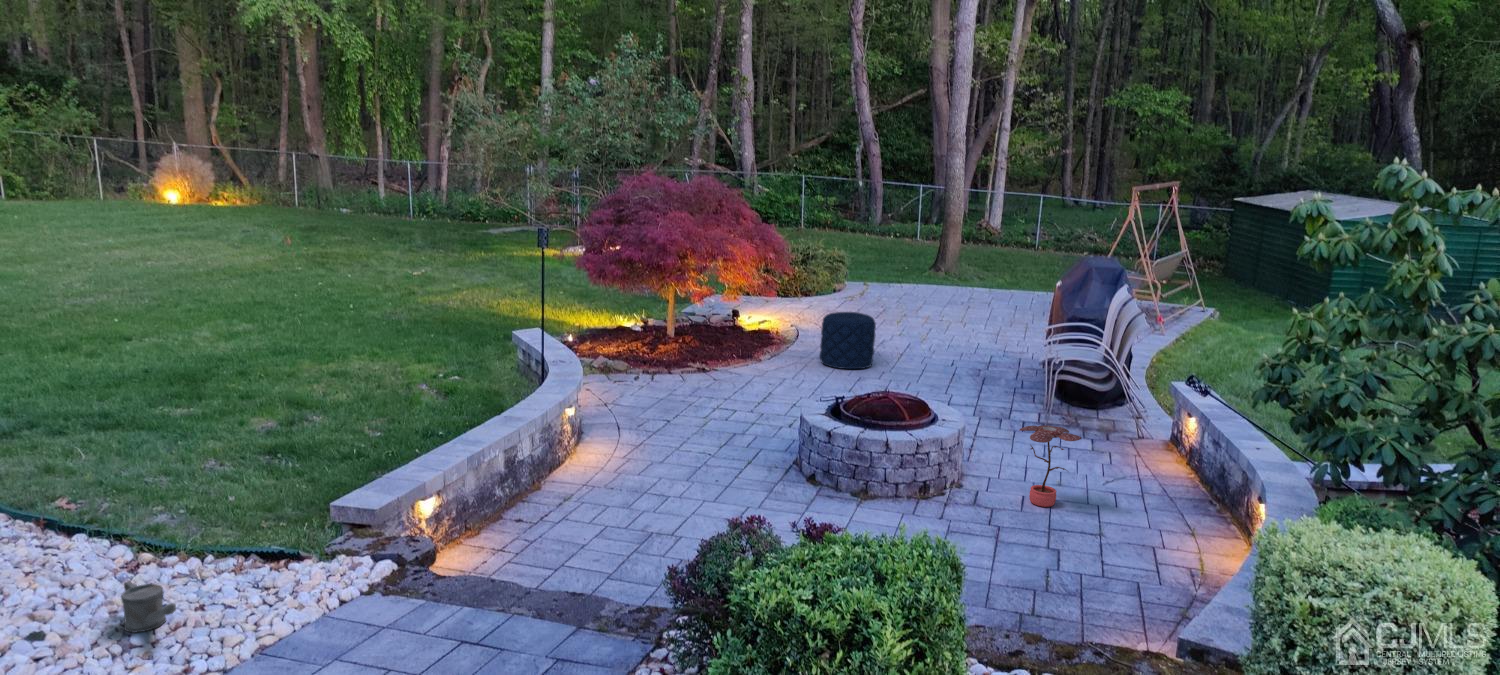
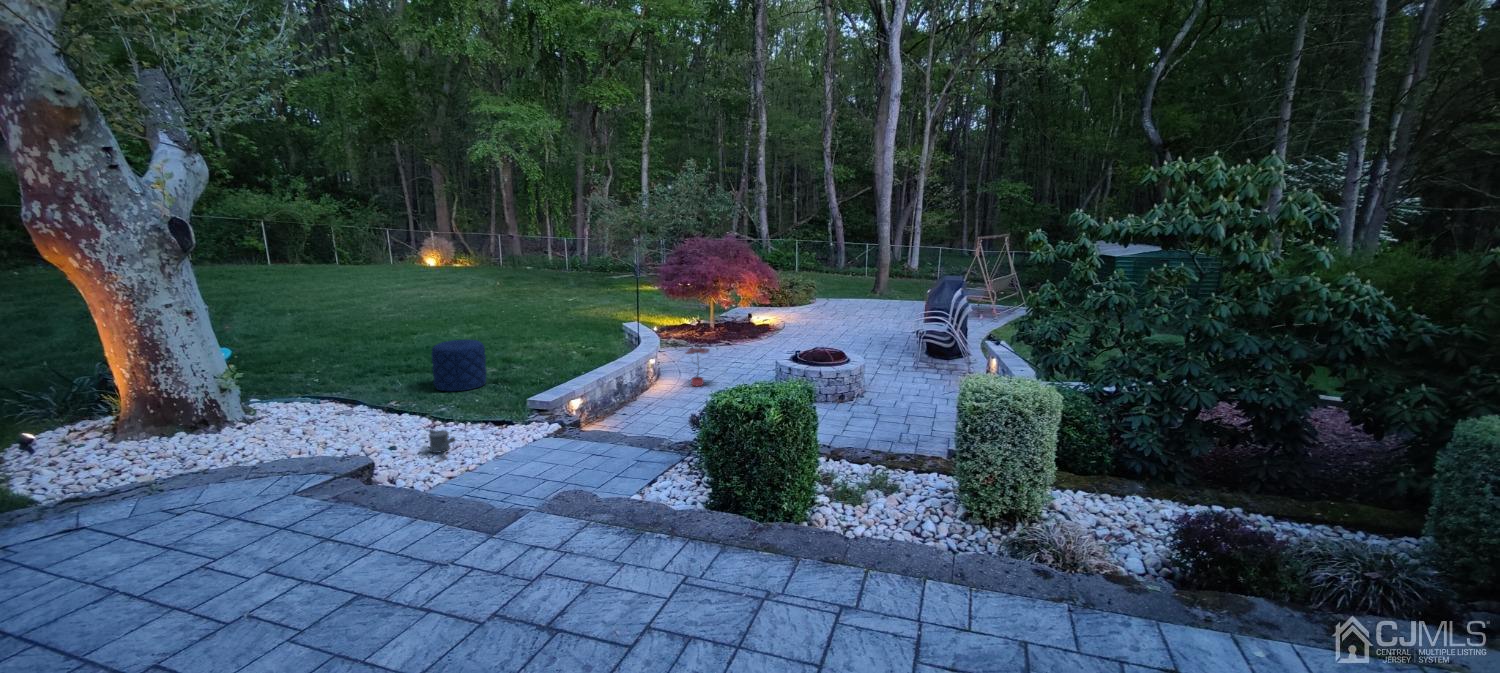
pouf: present [820,312,876,369] -> present [432,340,486,391]
potted plant: present [1019,425,1081,507] -> present [686,347,709,386]

